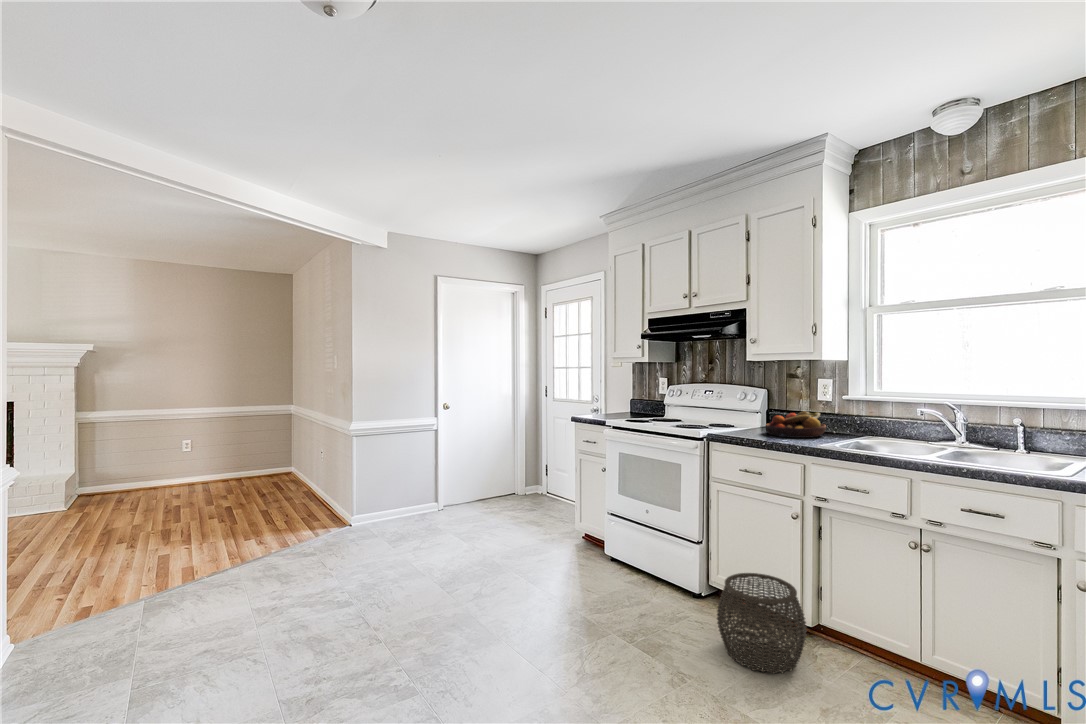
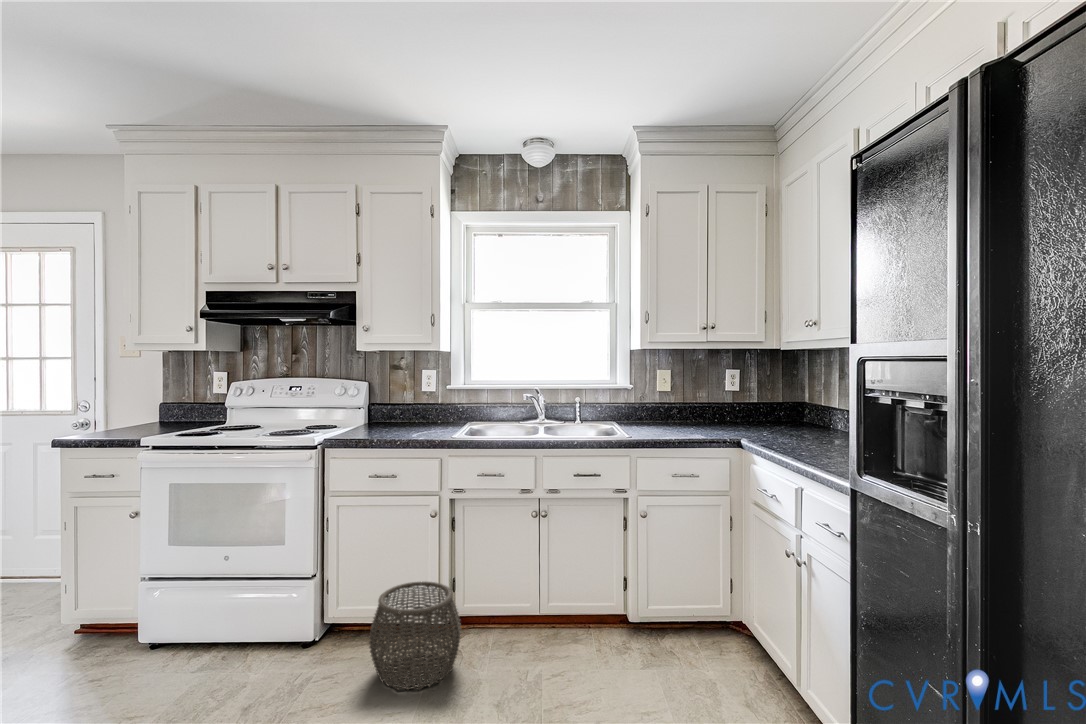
fruit bowl: present [766,412,826,438] -> none [382,404,441,433]

